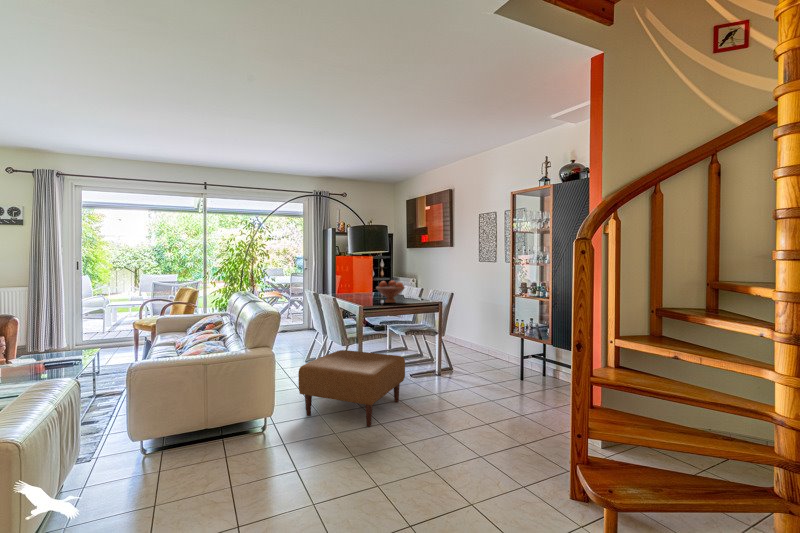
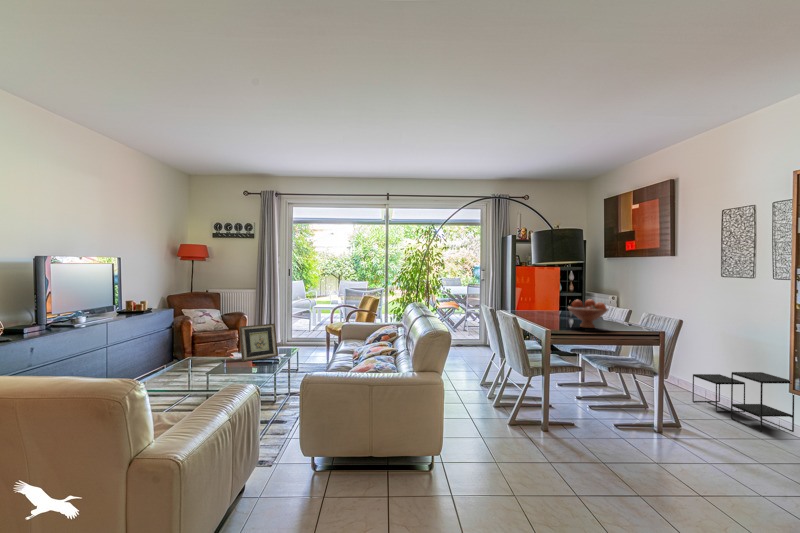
picture frame: none [21,321,78,367] -> present [239,324,278,361]
side table: none [462,326,515,365] -> present [692,372,794,432]
ottoman: present [298,350,405,427] -> none [471,383,612,496]

